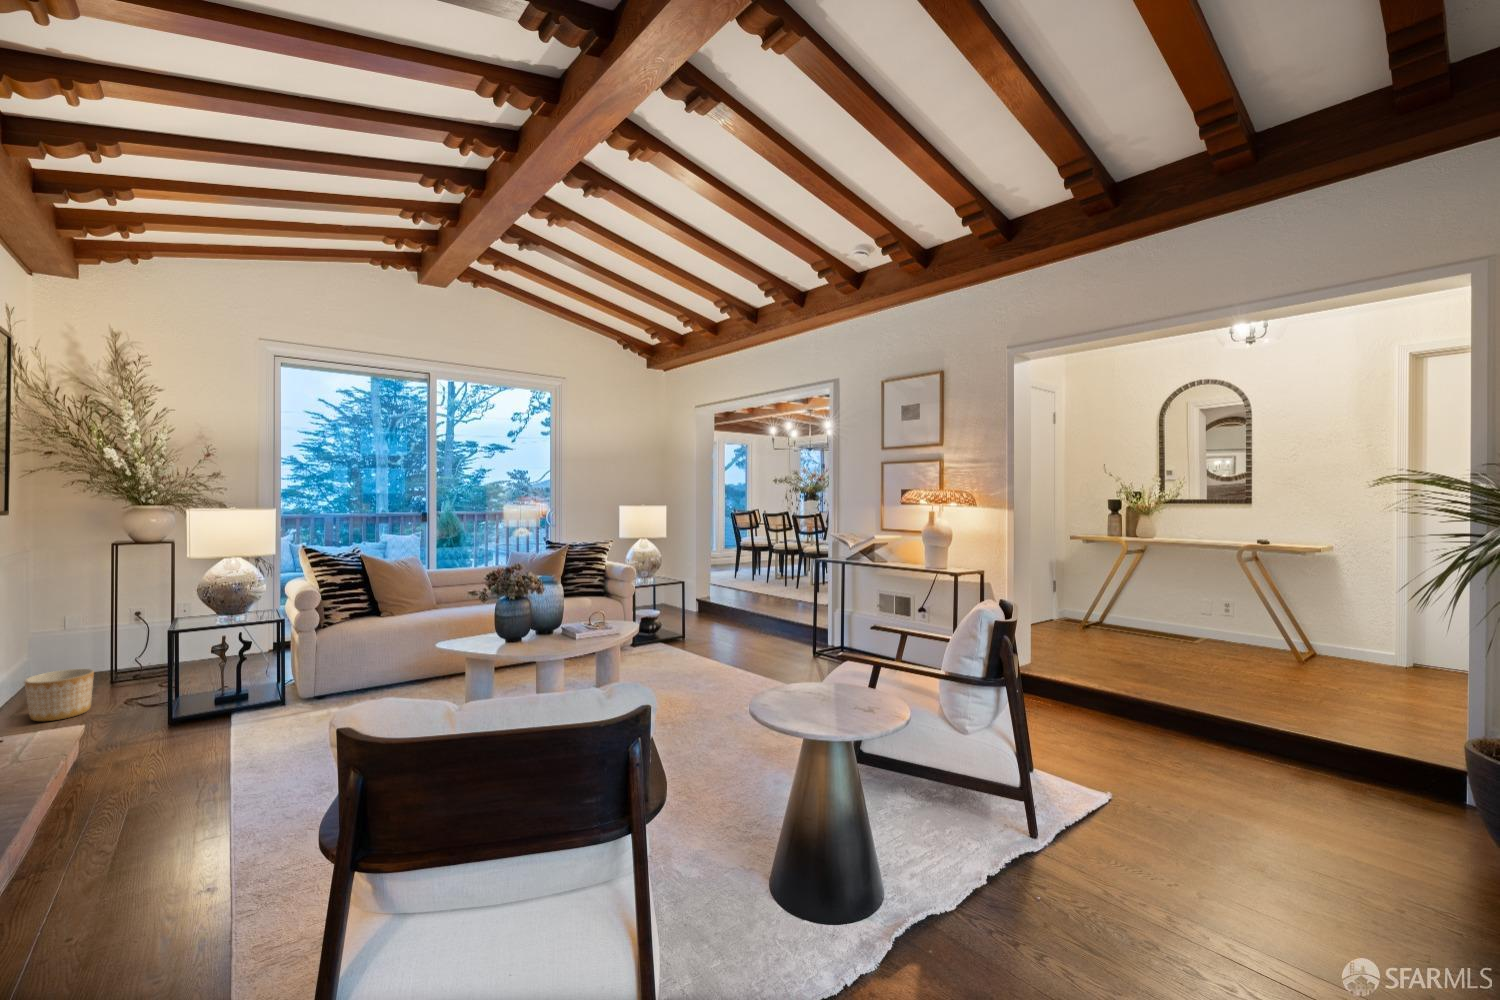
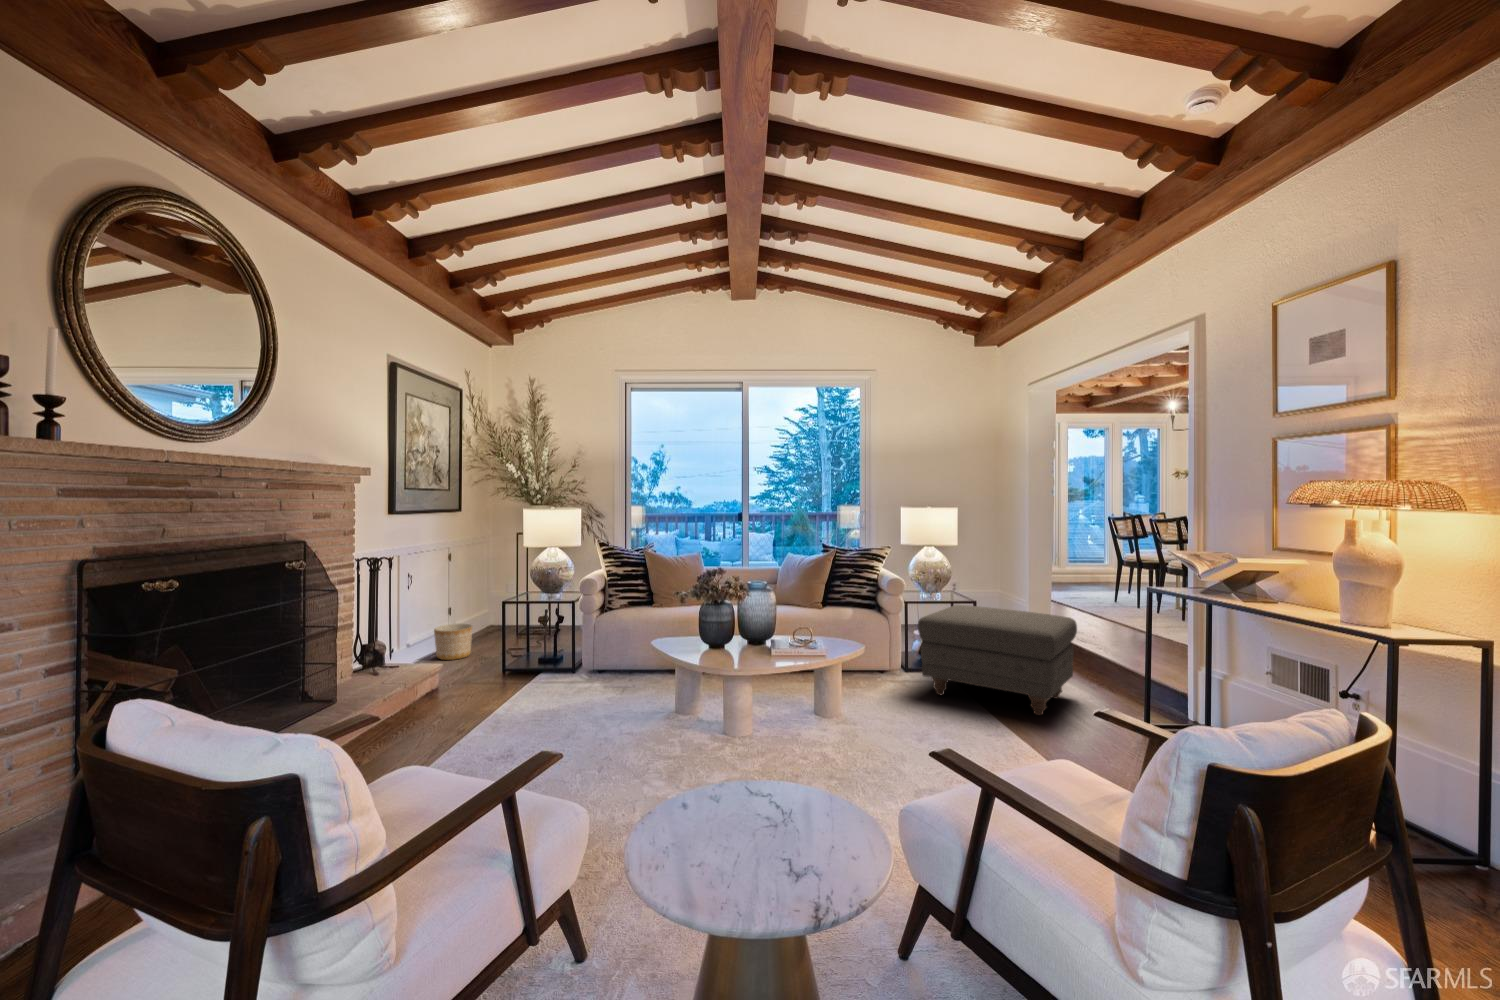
ottoman: none [657,584,762,658] -> present [918,605,1077,715]

